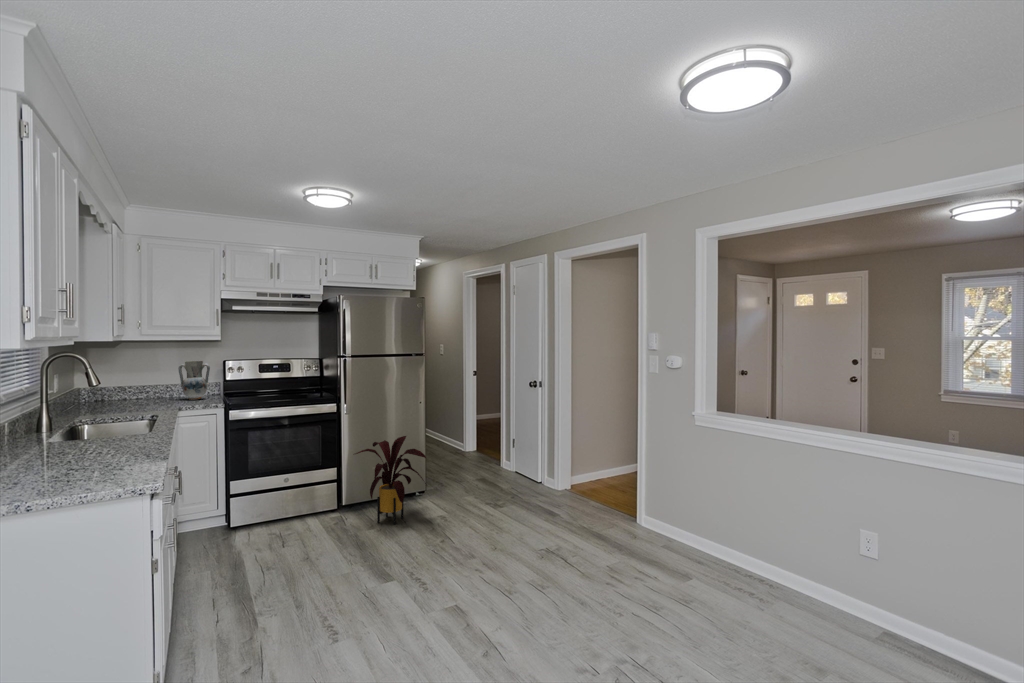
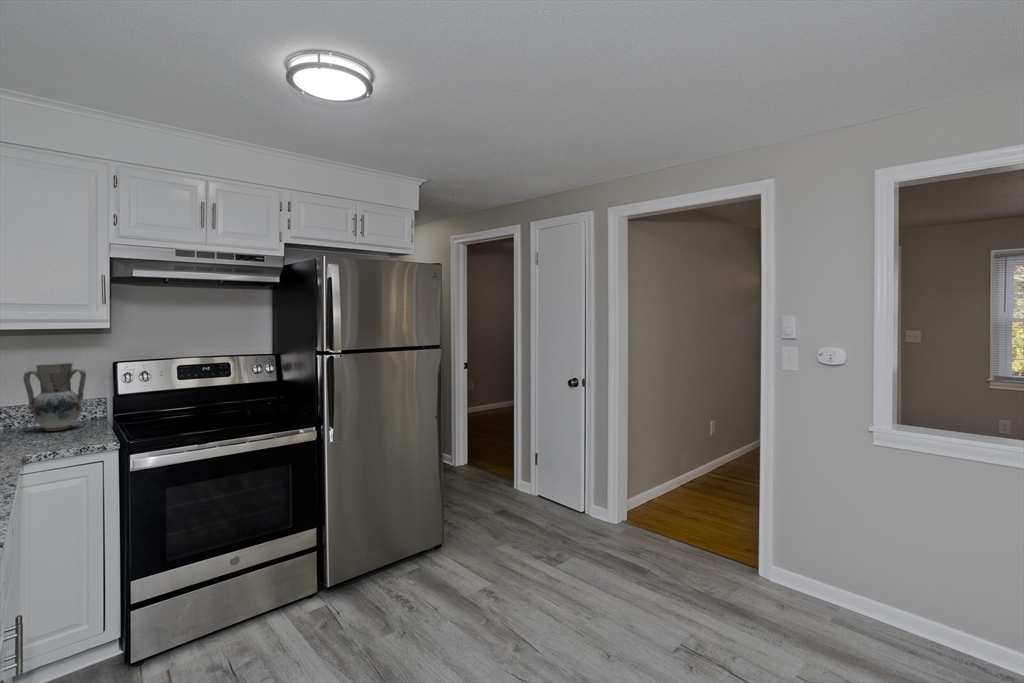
house plant: present [355,436,426,525] -> none [355,472,480,619]

